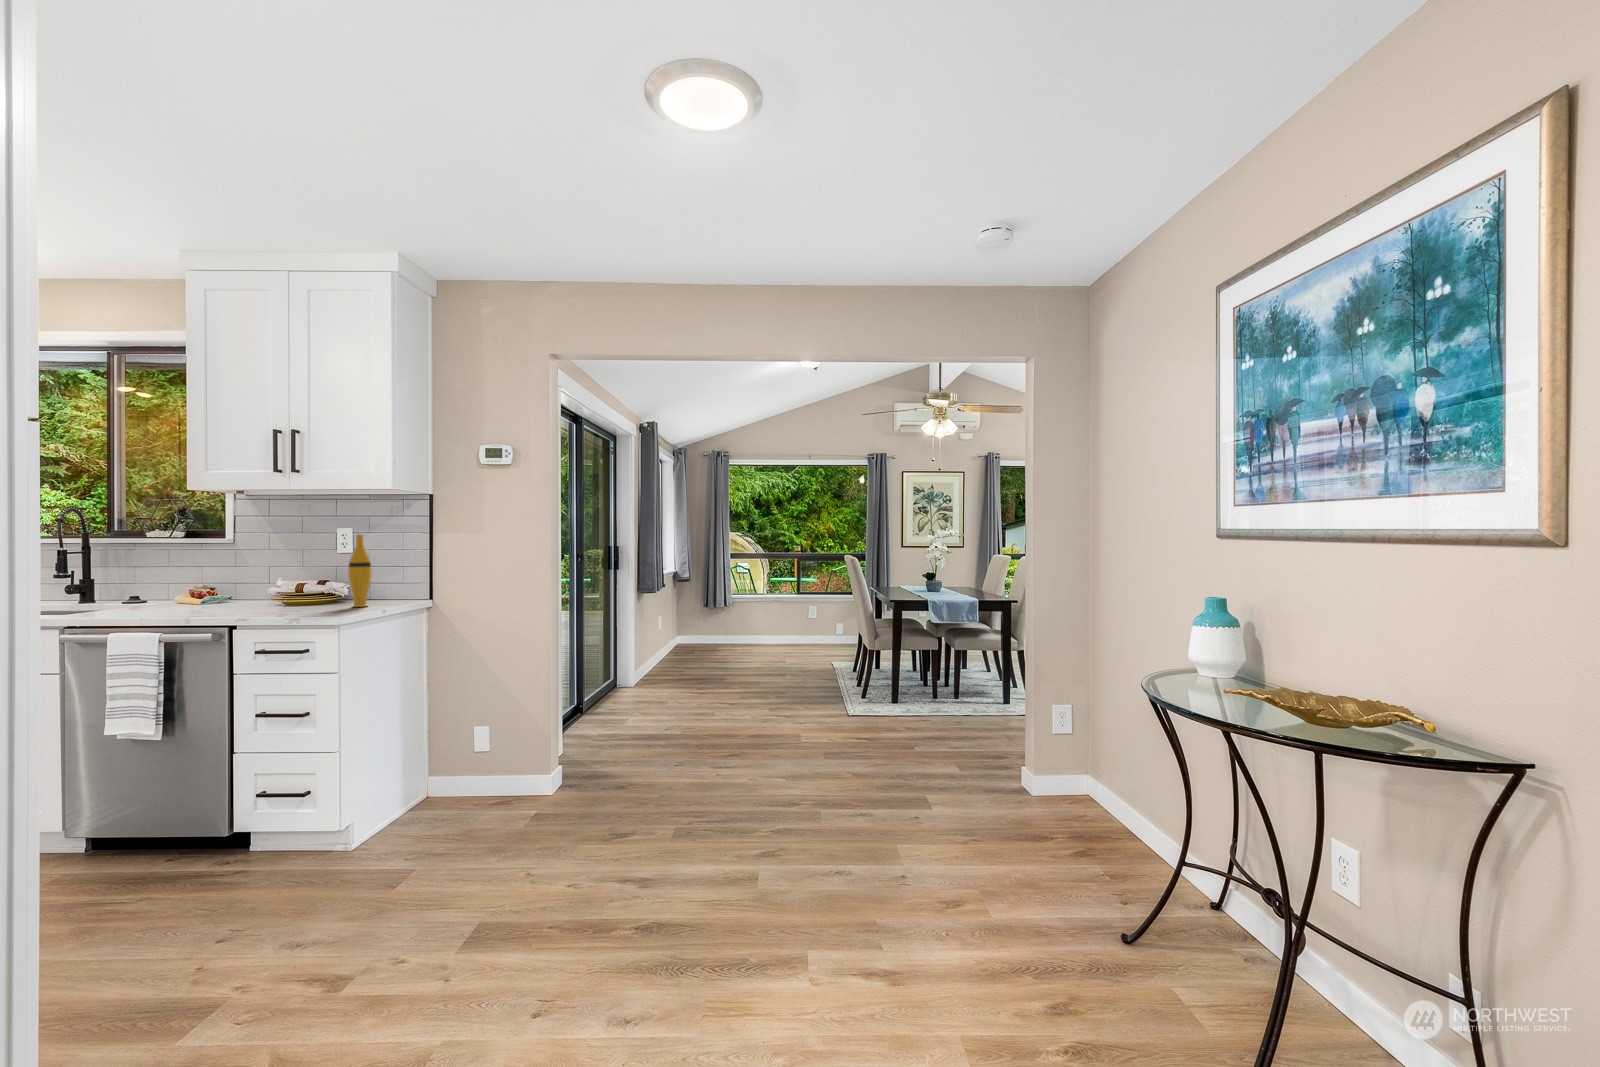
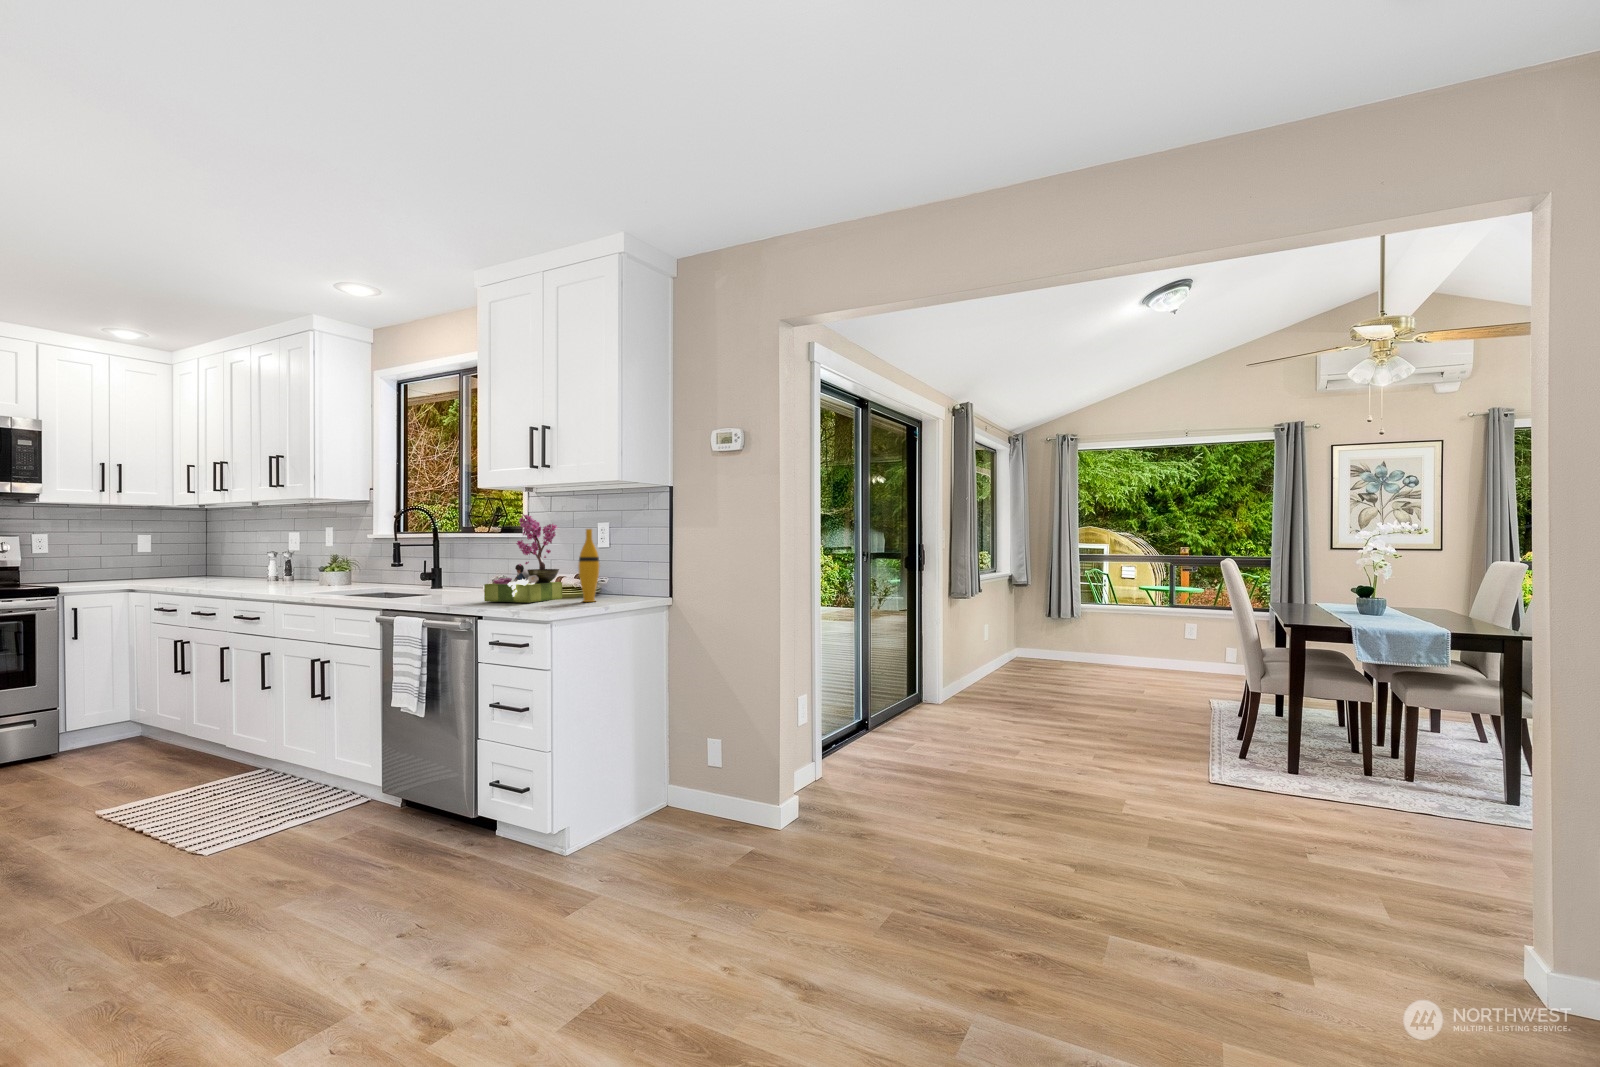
flower arrangement: none [228,517,315,612] -> present [484,514,562,603]

